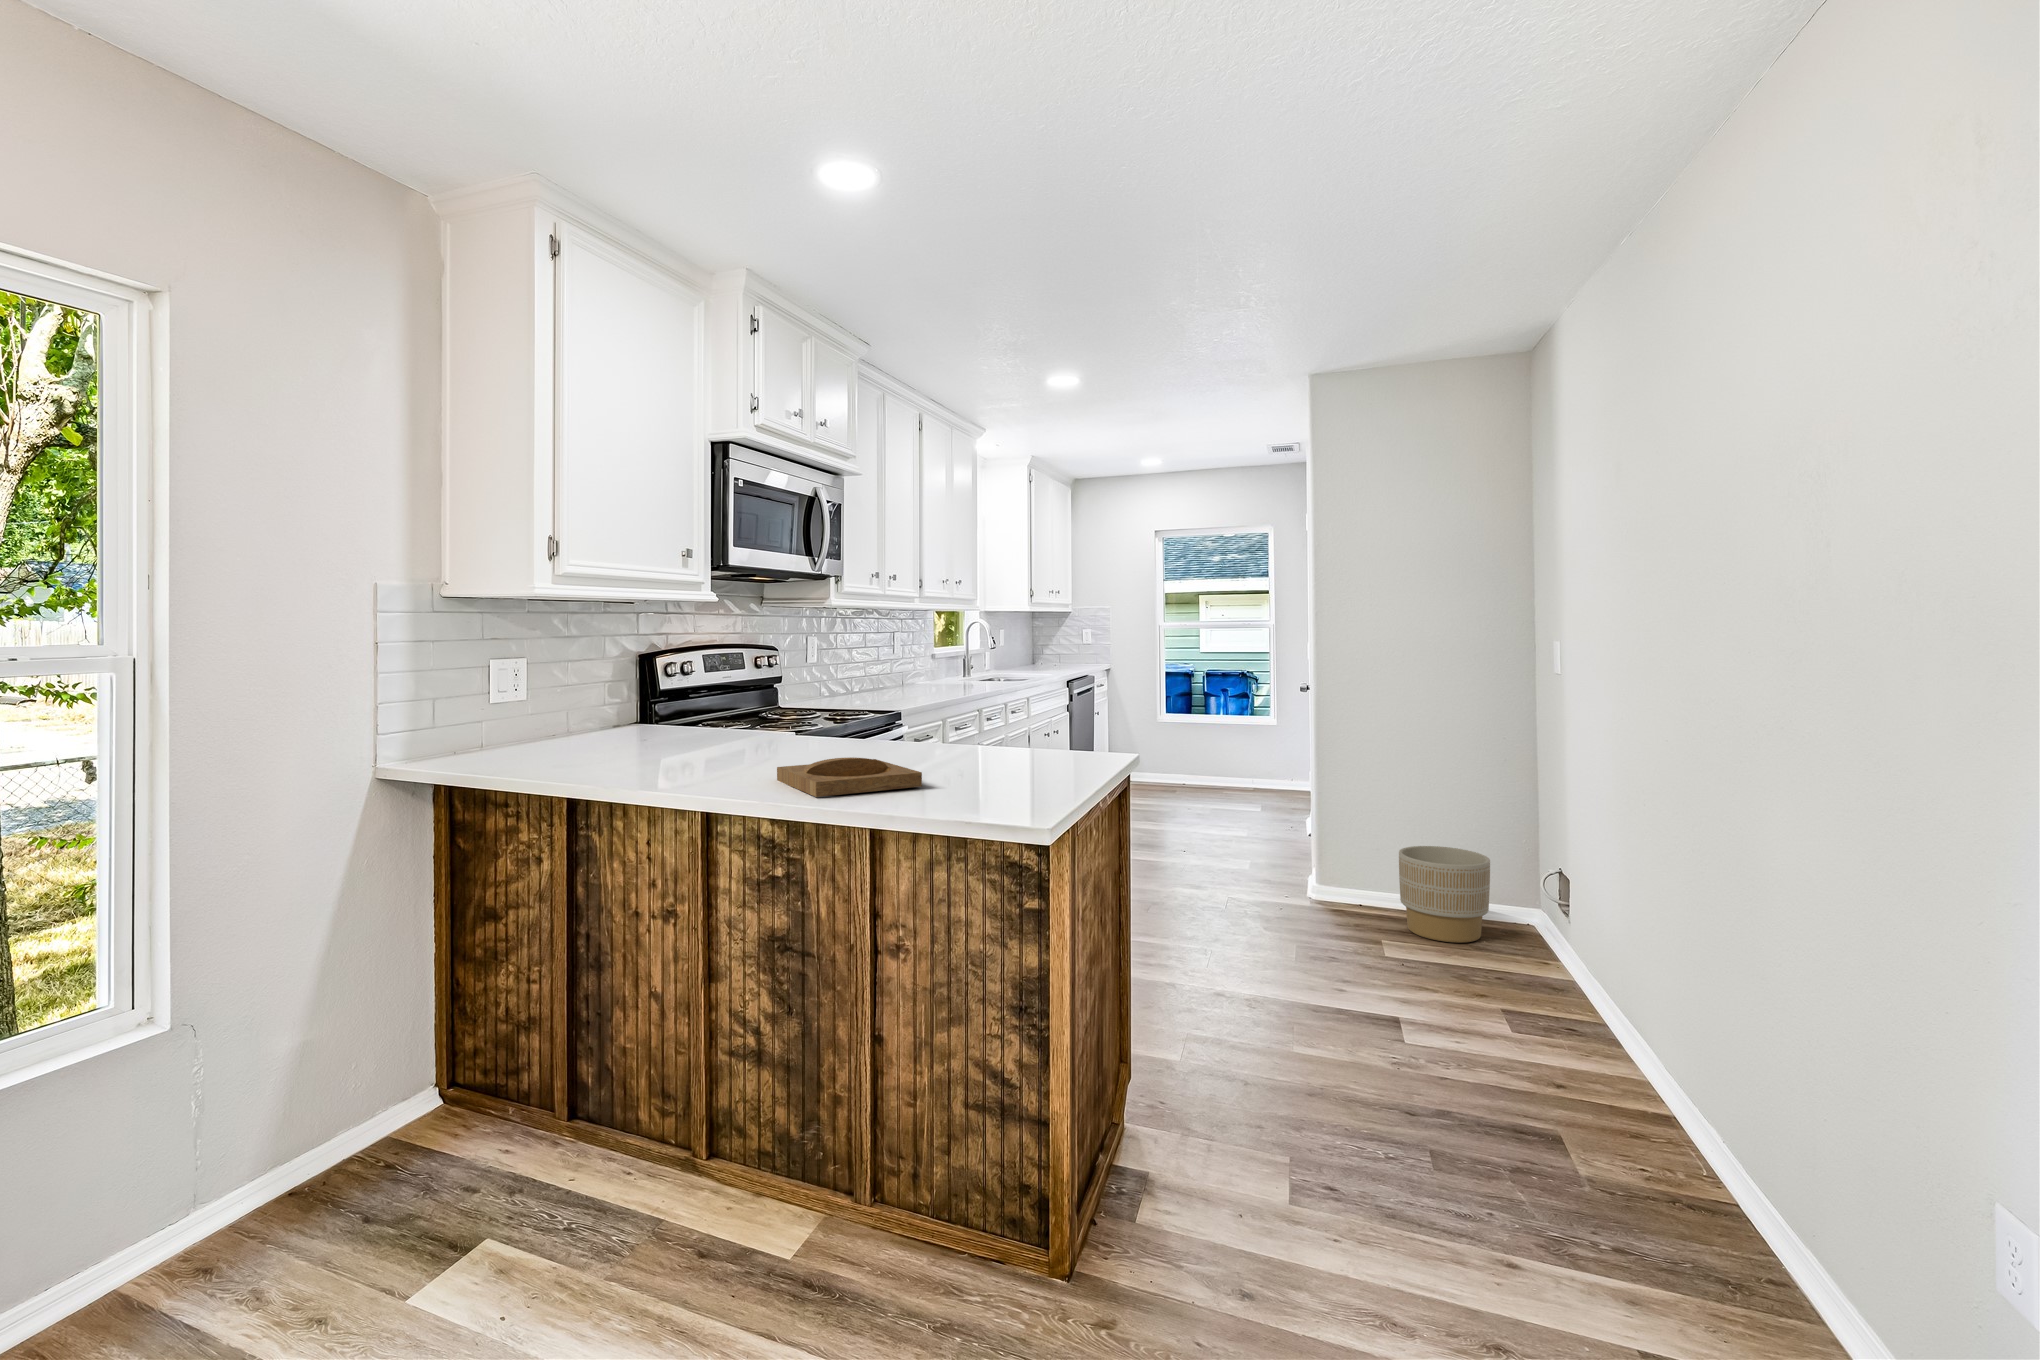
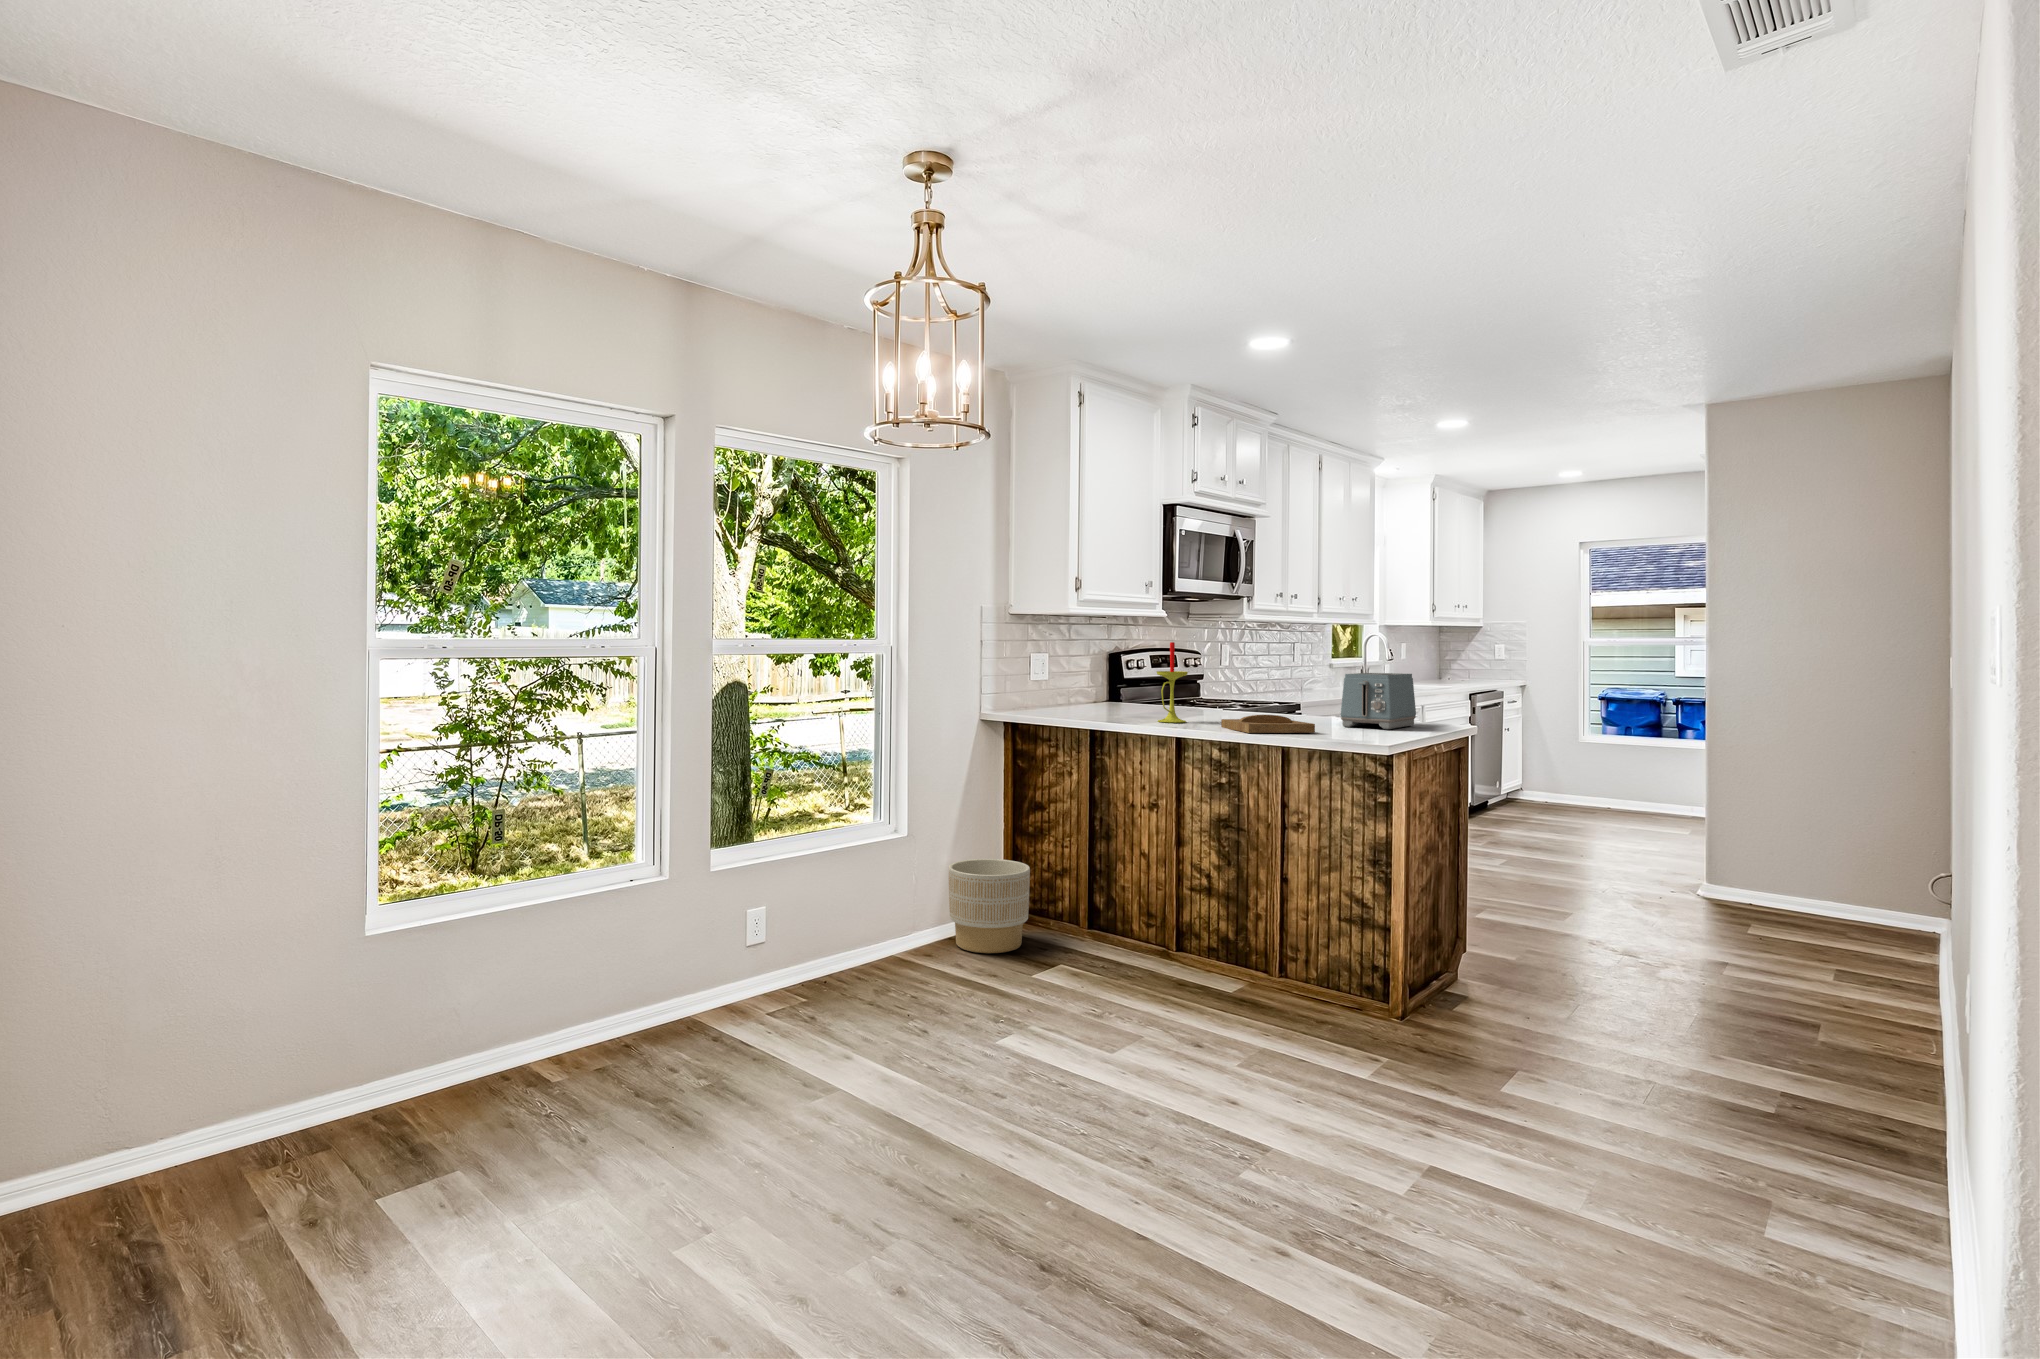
candle: none [675,638,728,773] -> present [1157,642,1188,723]
toaster: none [956,679,1053,765] -> present [1341,673,1416,729]
planter: present [1399,846,1490,943] -> present [949,859,1030,953]

